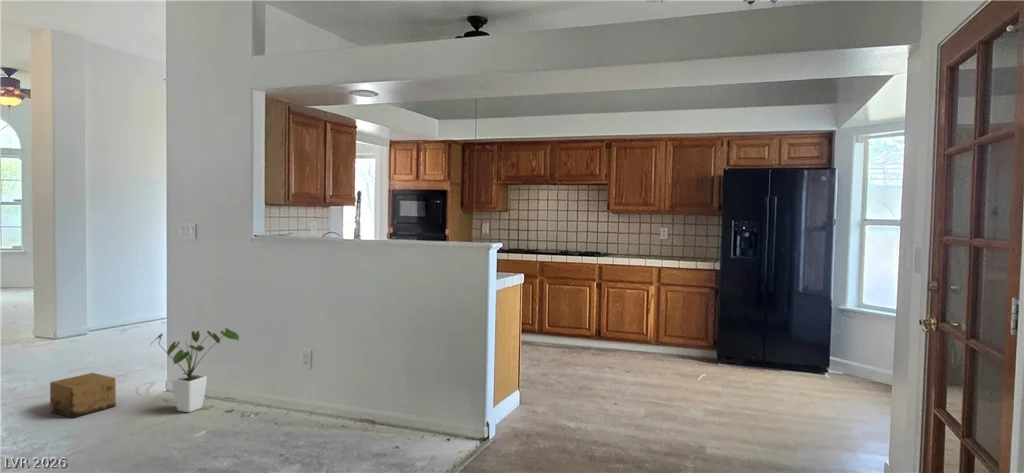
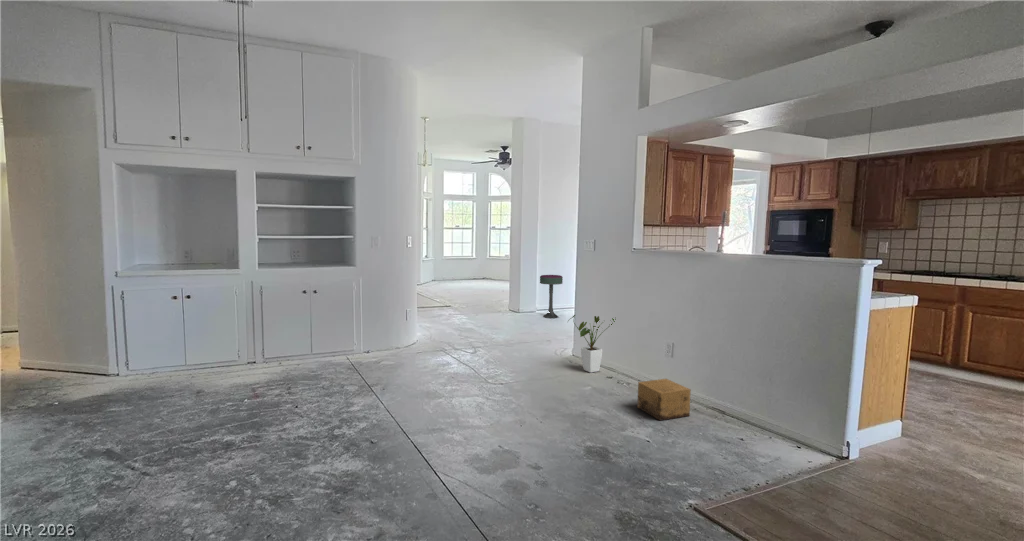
bar stool: none [70,273,114,341] -> present [540,275,563,318]
cardboard box: present [50,373,116,418] -> present [638,379,691,421]

